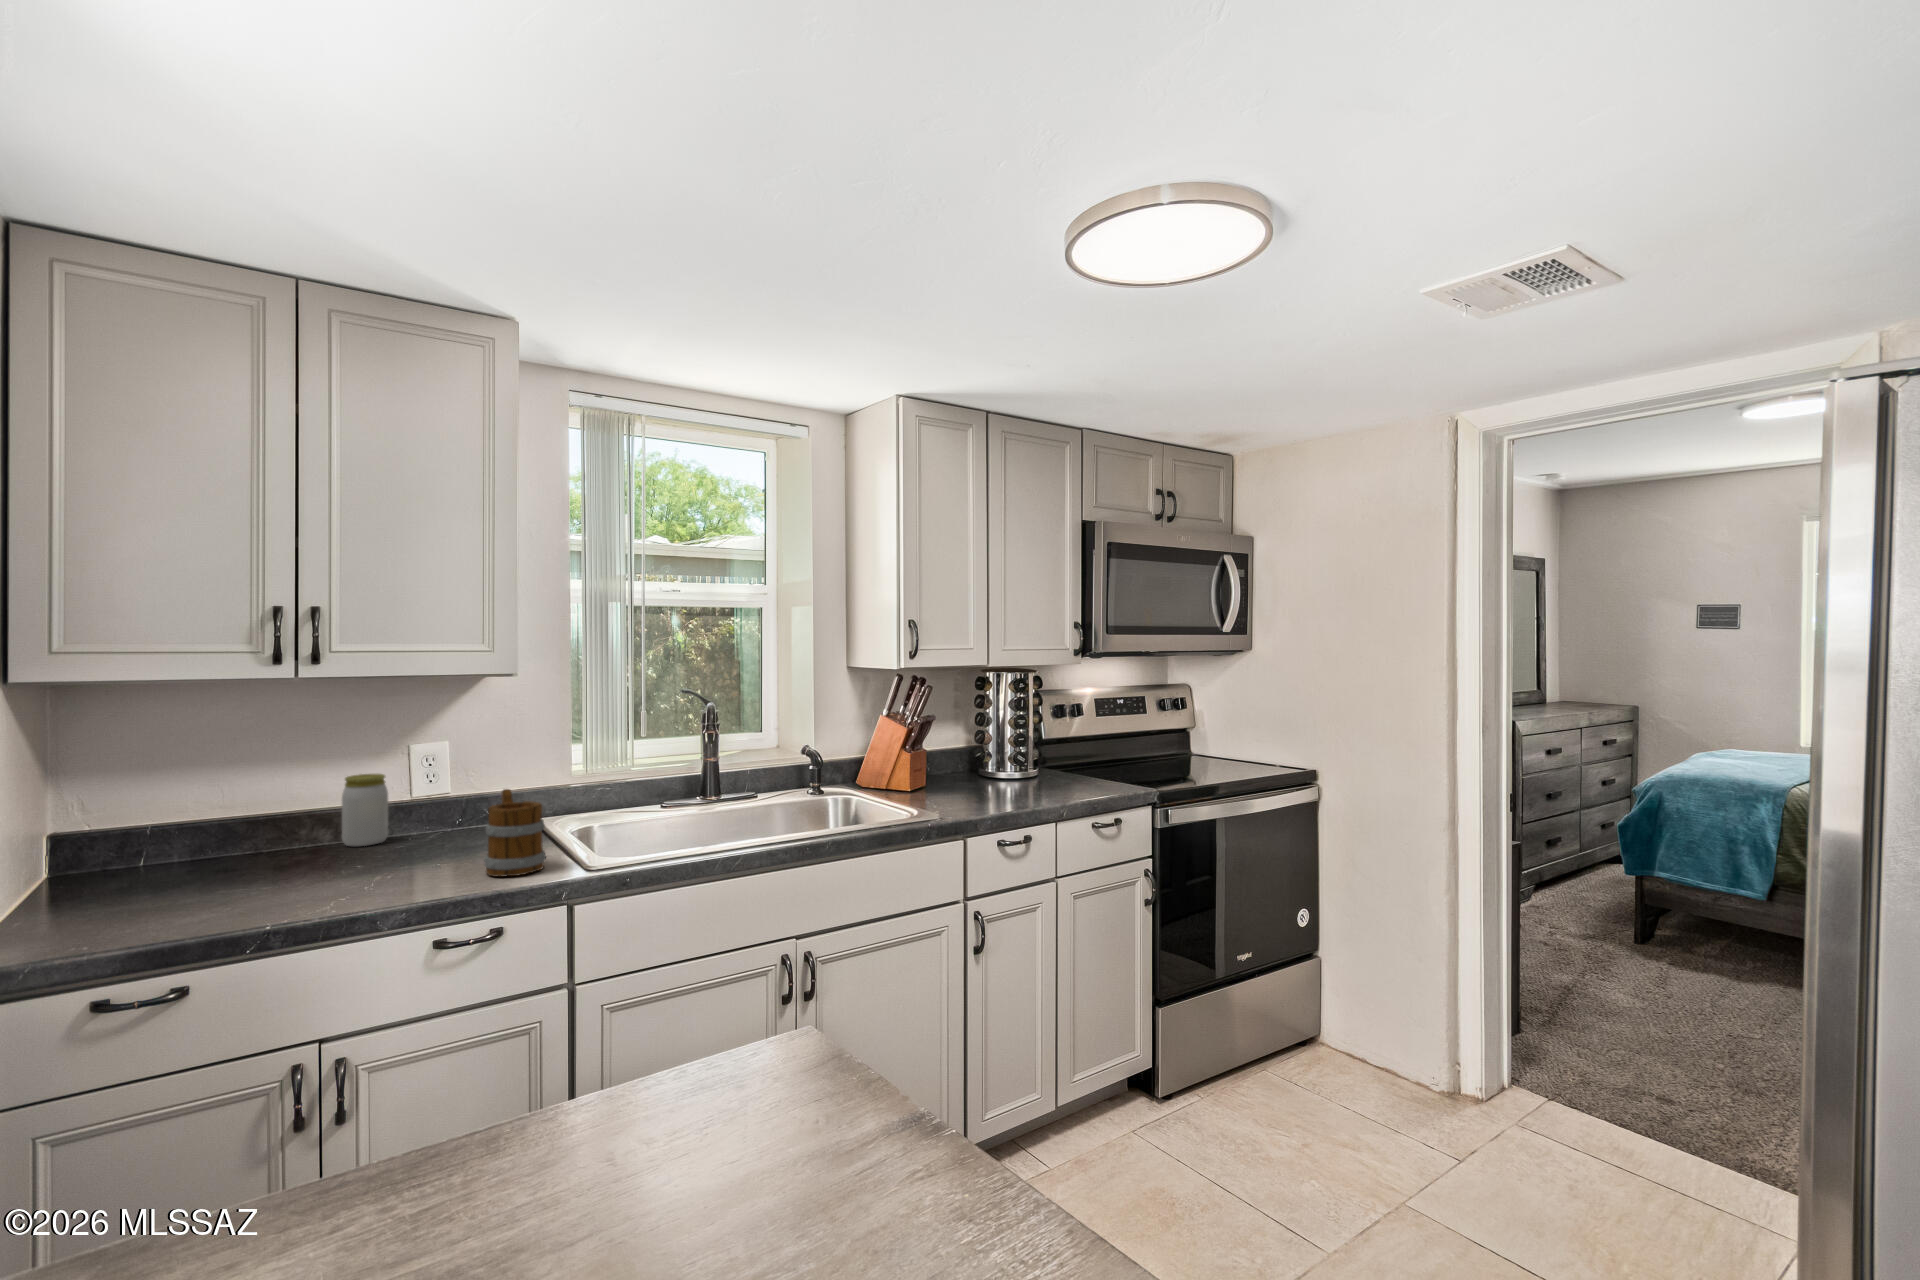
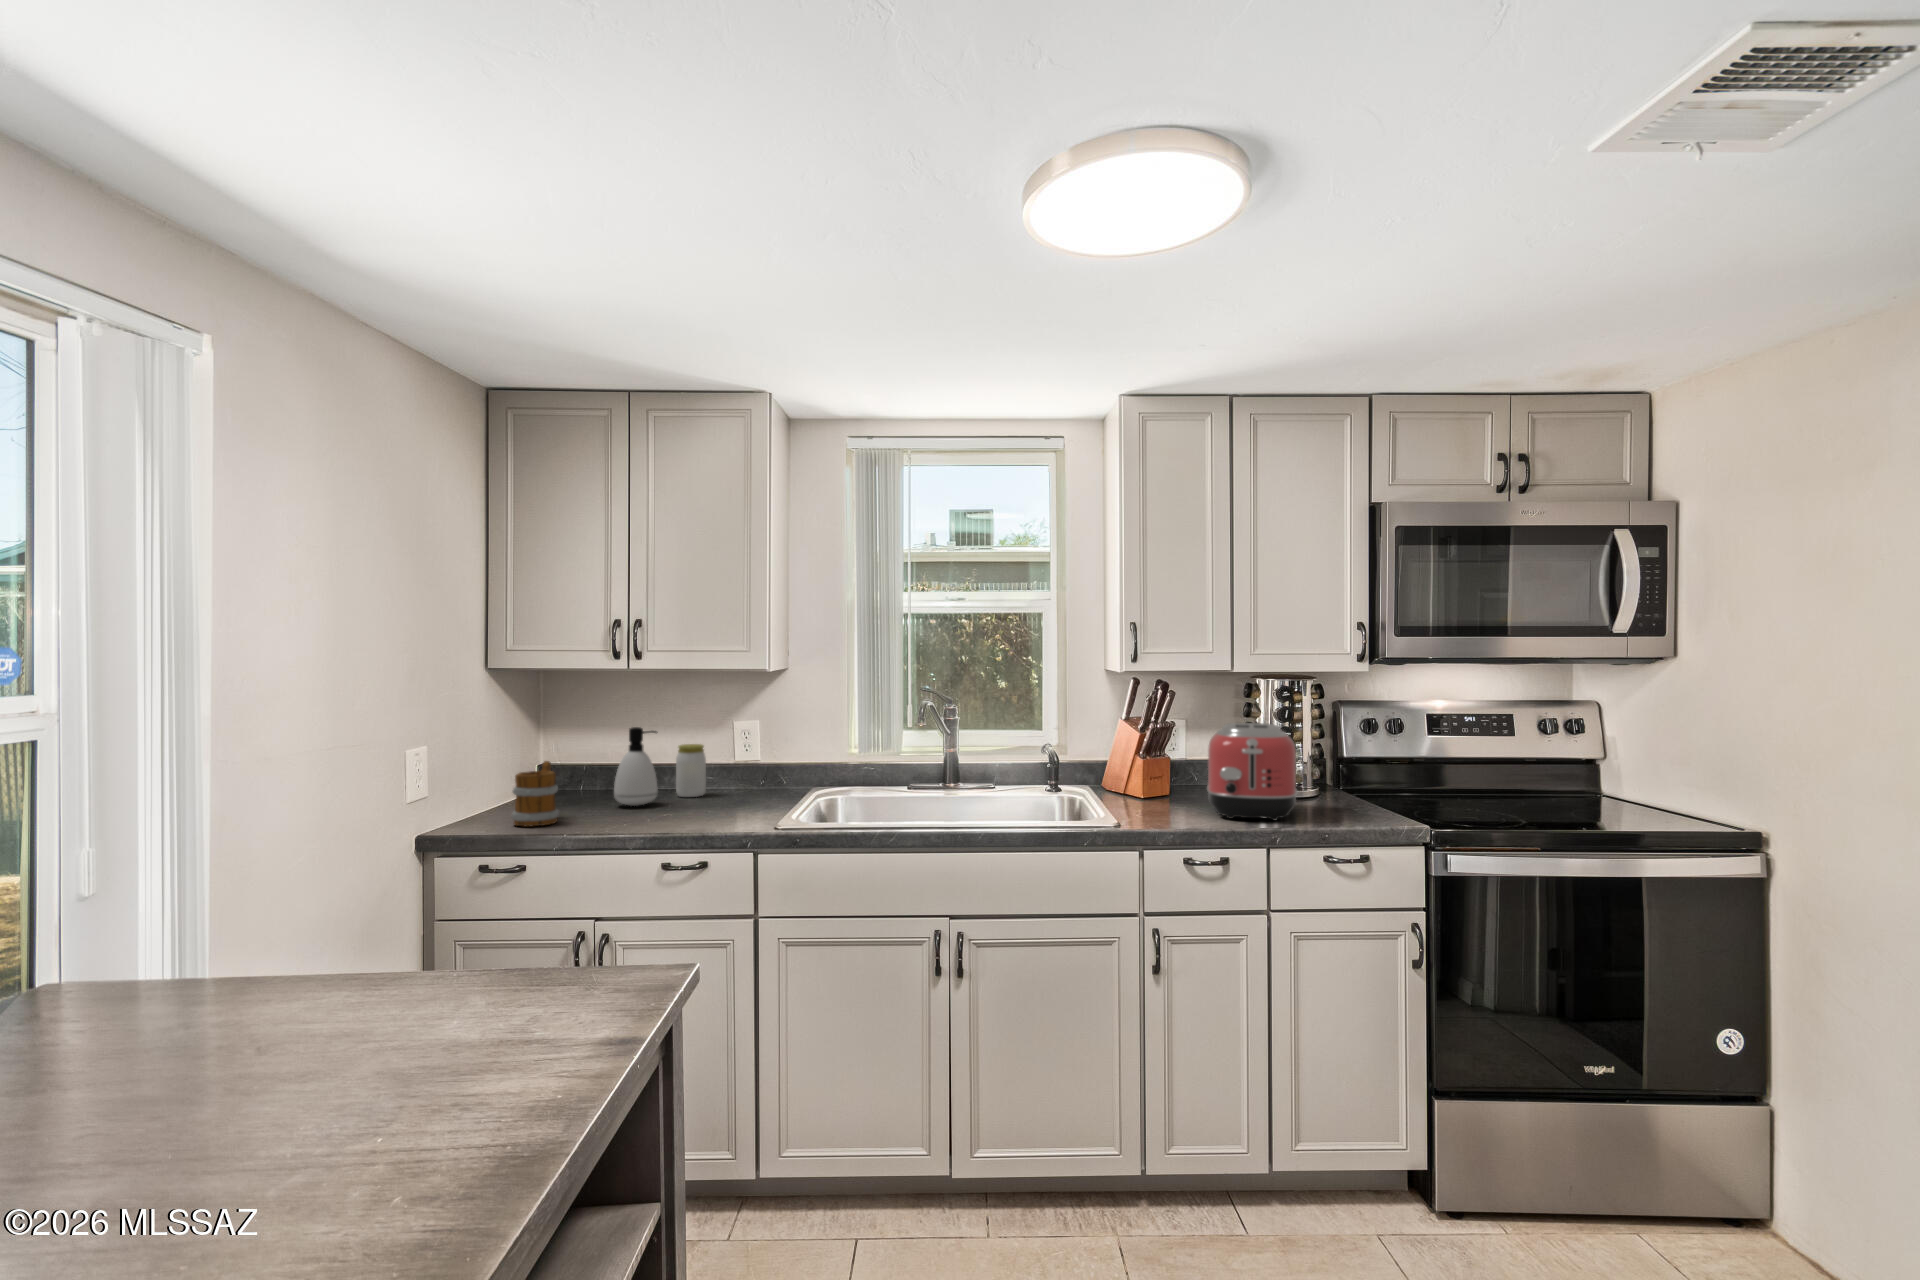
toaster: none [969,712,1060,800] -> present [1207,723,1298,821]
soap dispenser: none [264,757,339,868] -> present [614,727,658,806]
mug: present [484,789,546,876] -> present [512,761,559,827]

